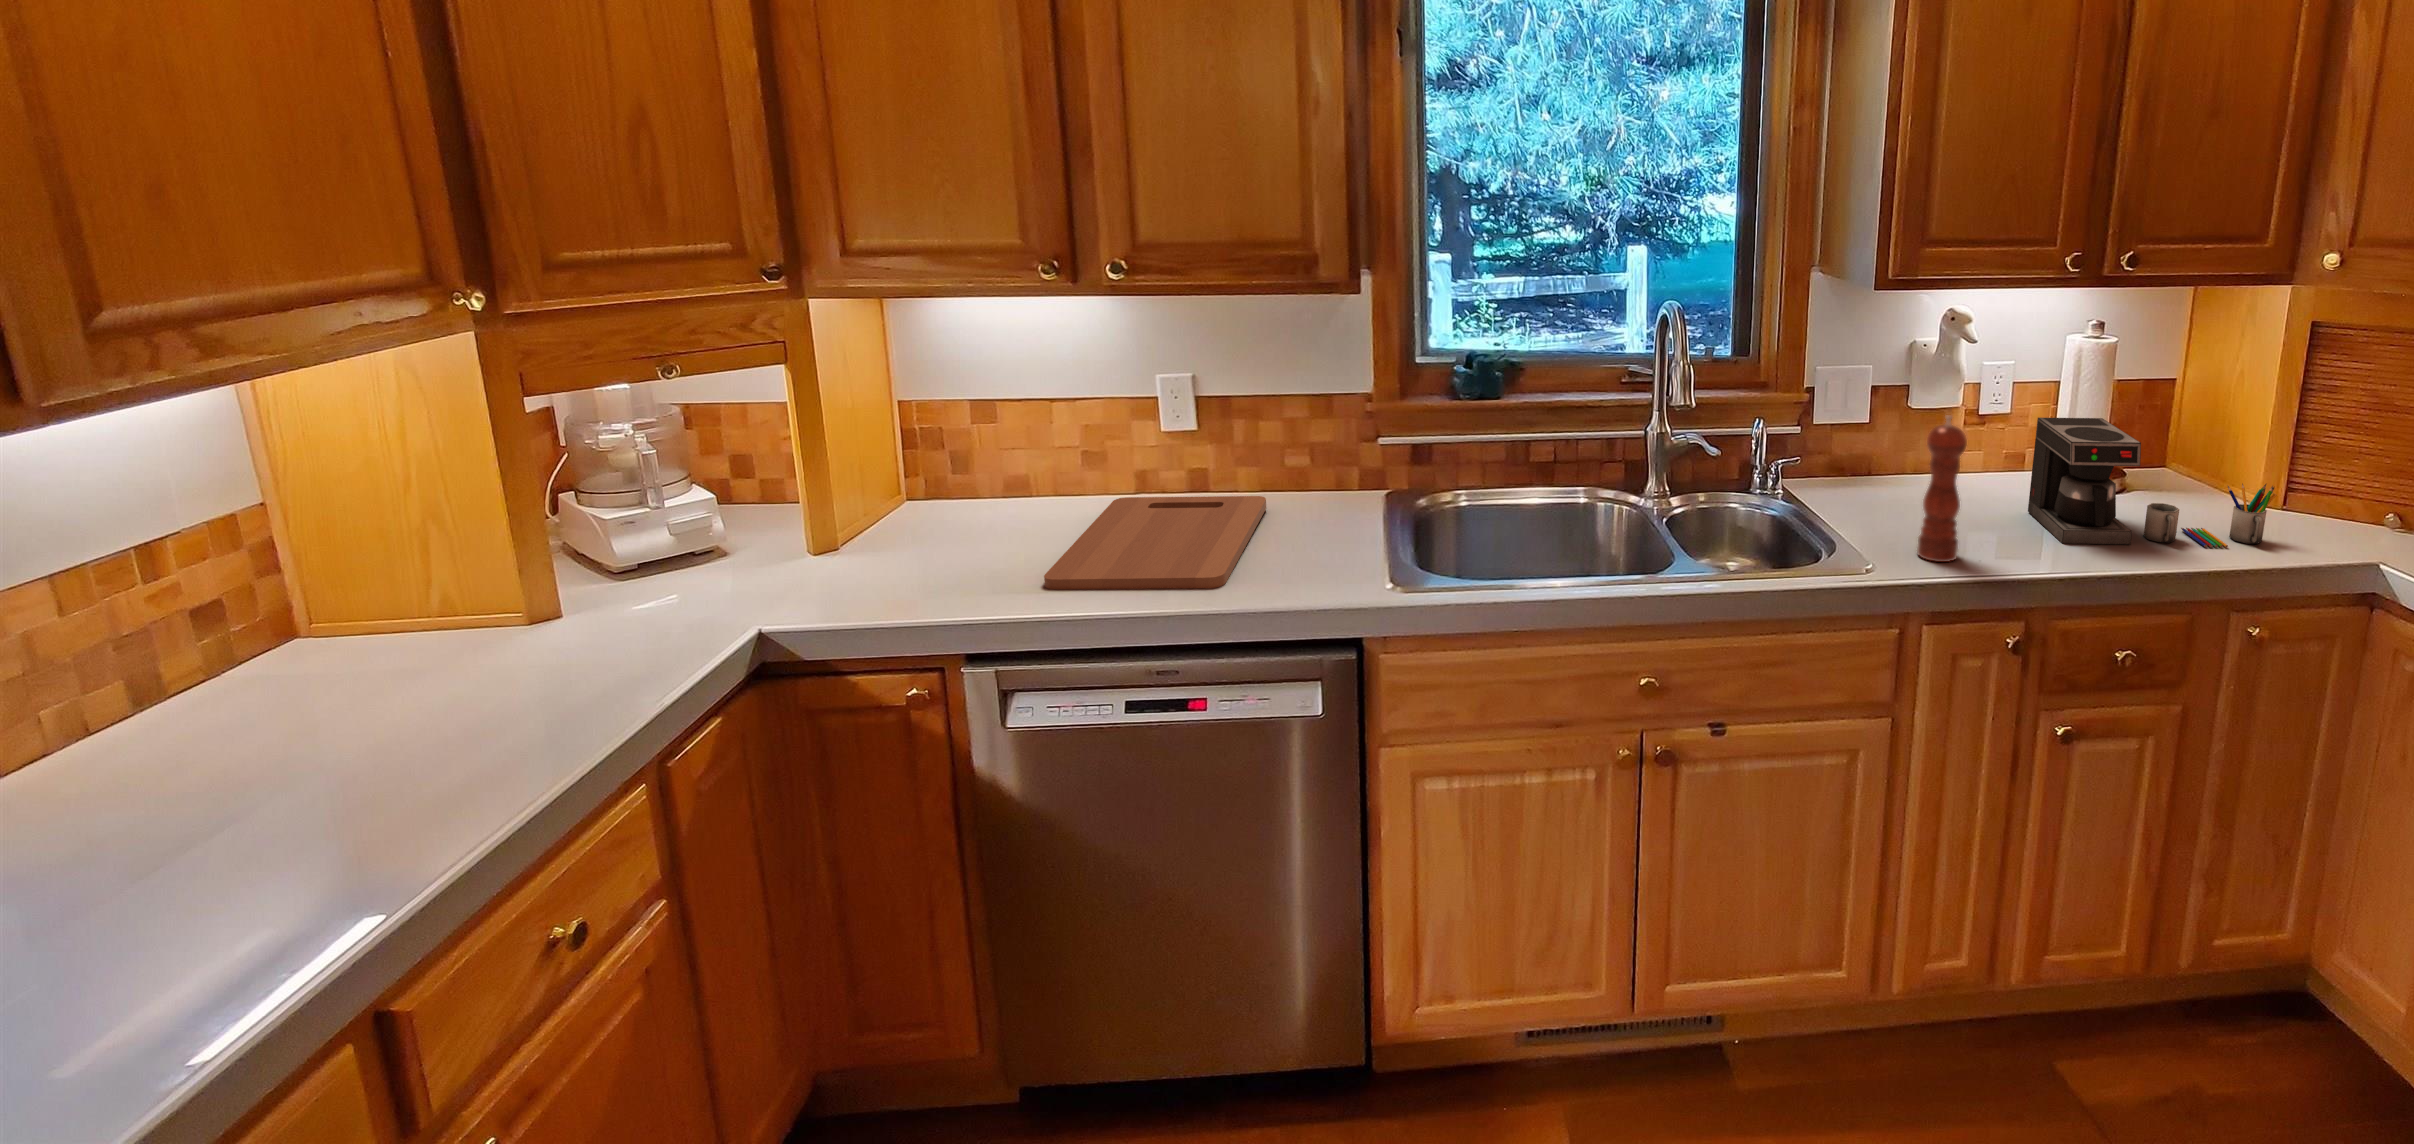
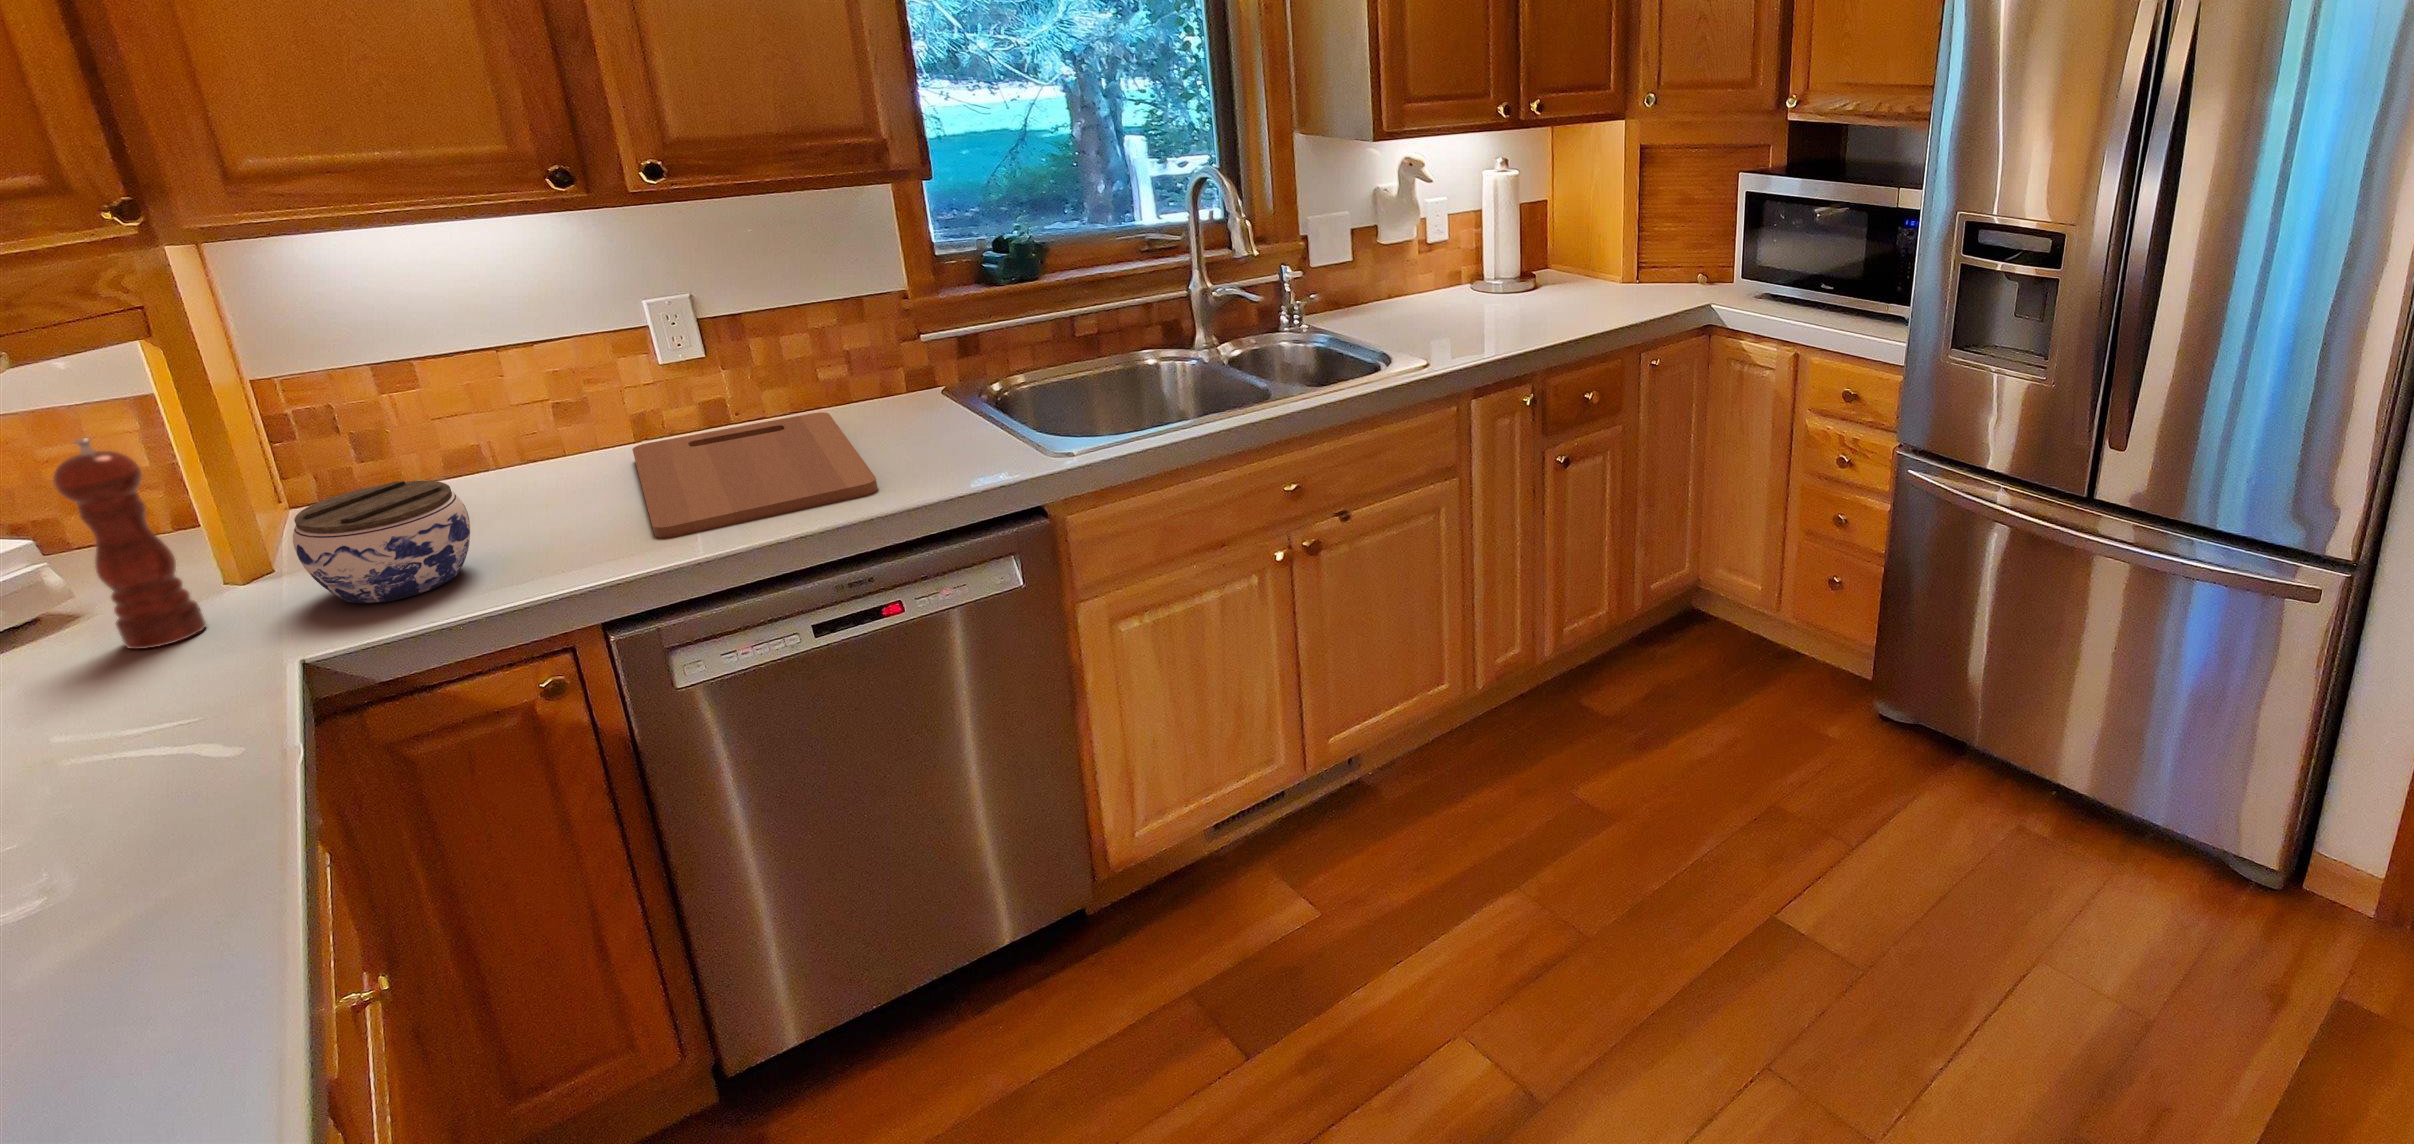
pepper mill: present [1917,415,1967,562] -> present [53,438,206,649]
coffee maker: present [2028,418,2276,548] -> none [1490,230,1646,325]
jar: none [815,499,931,593] -> present [293,481,470,603]

